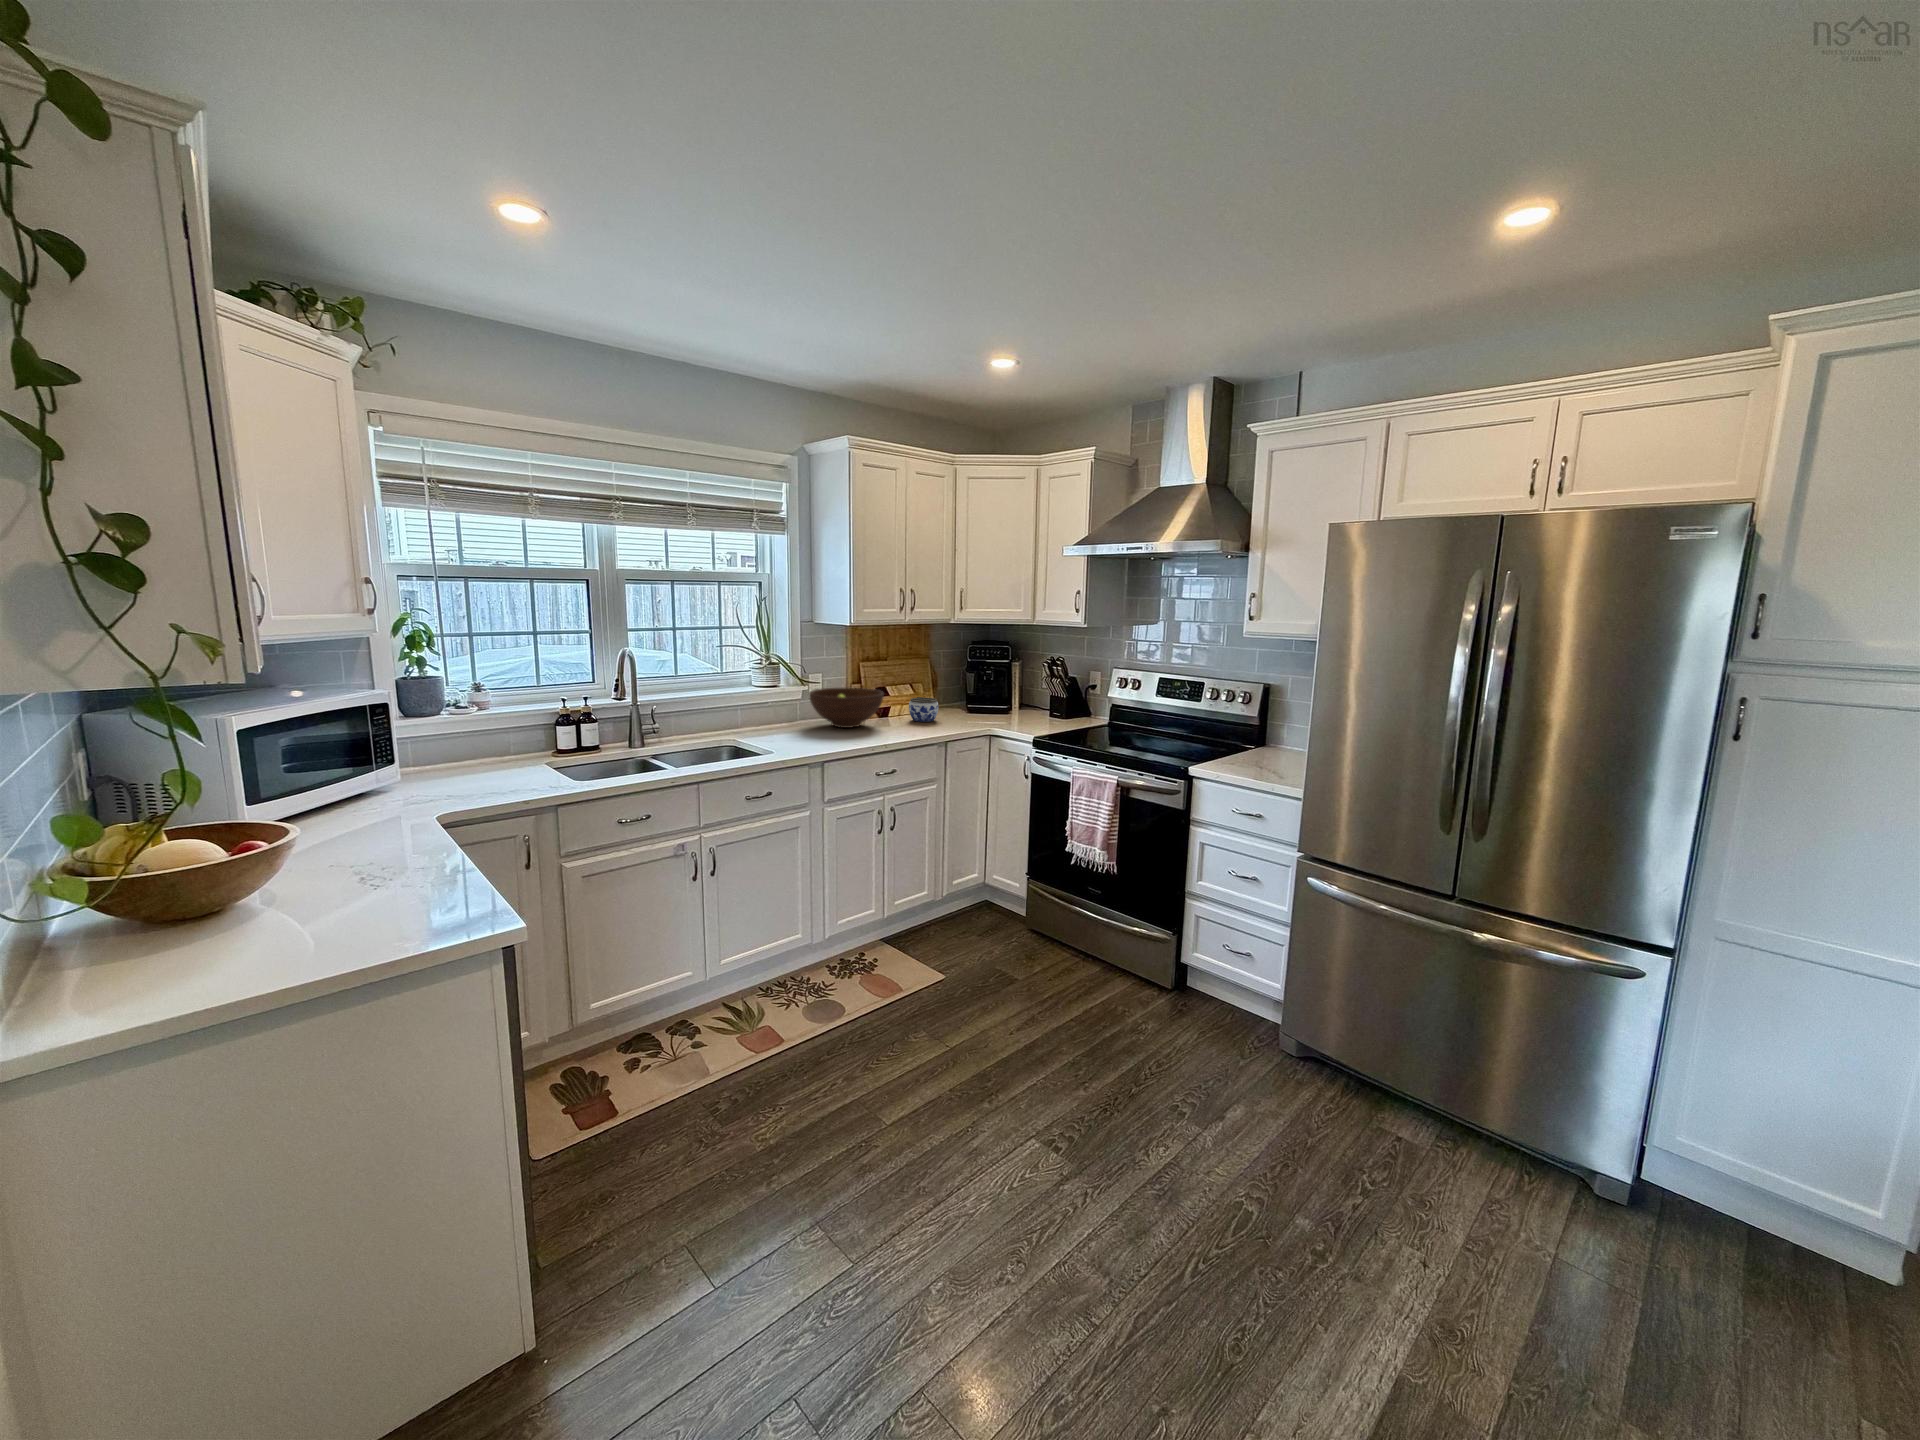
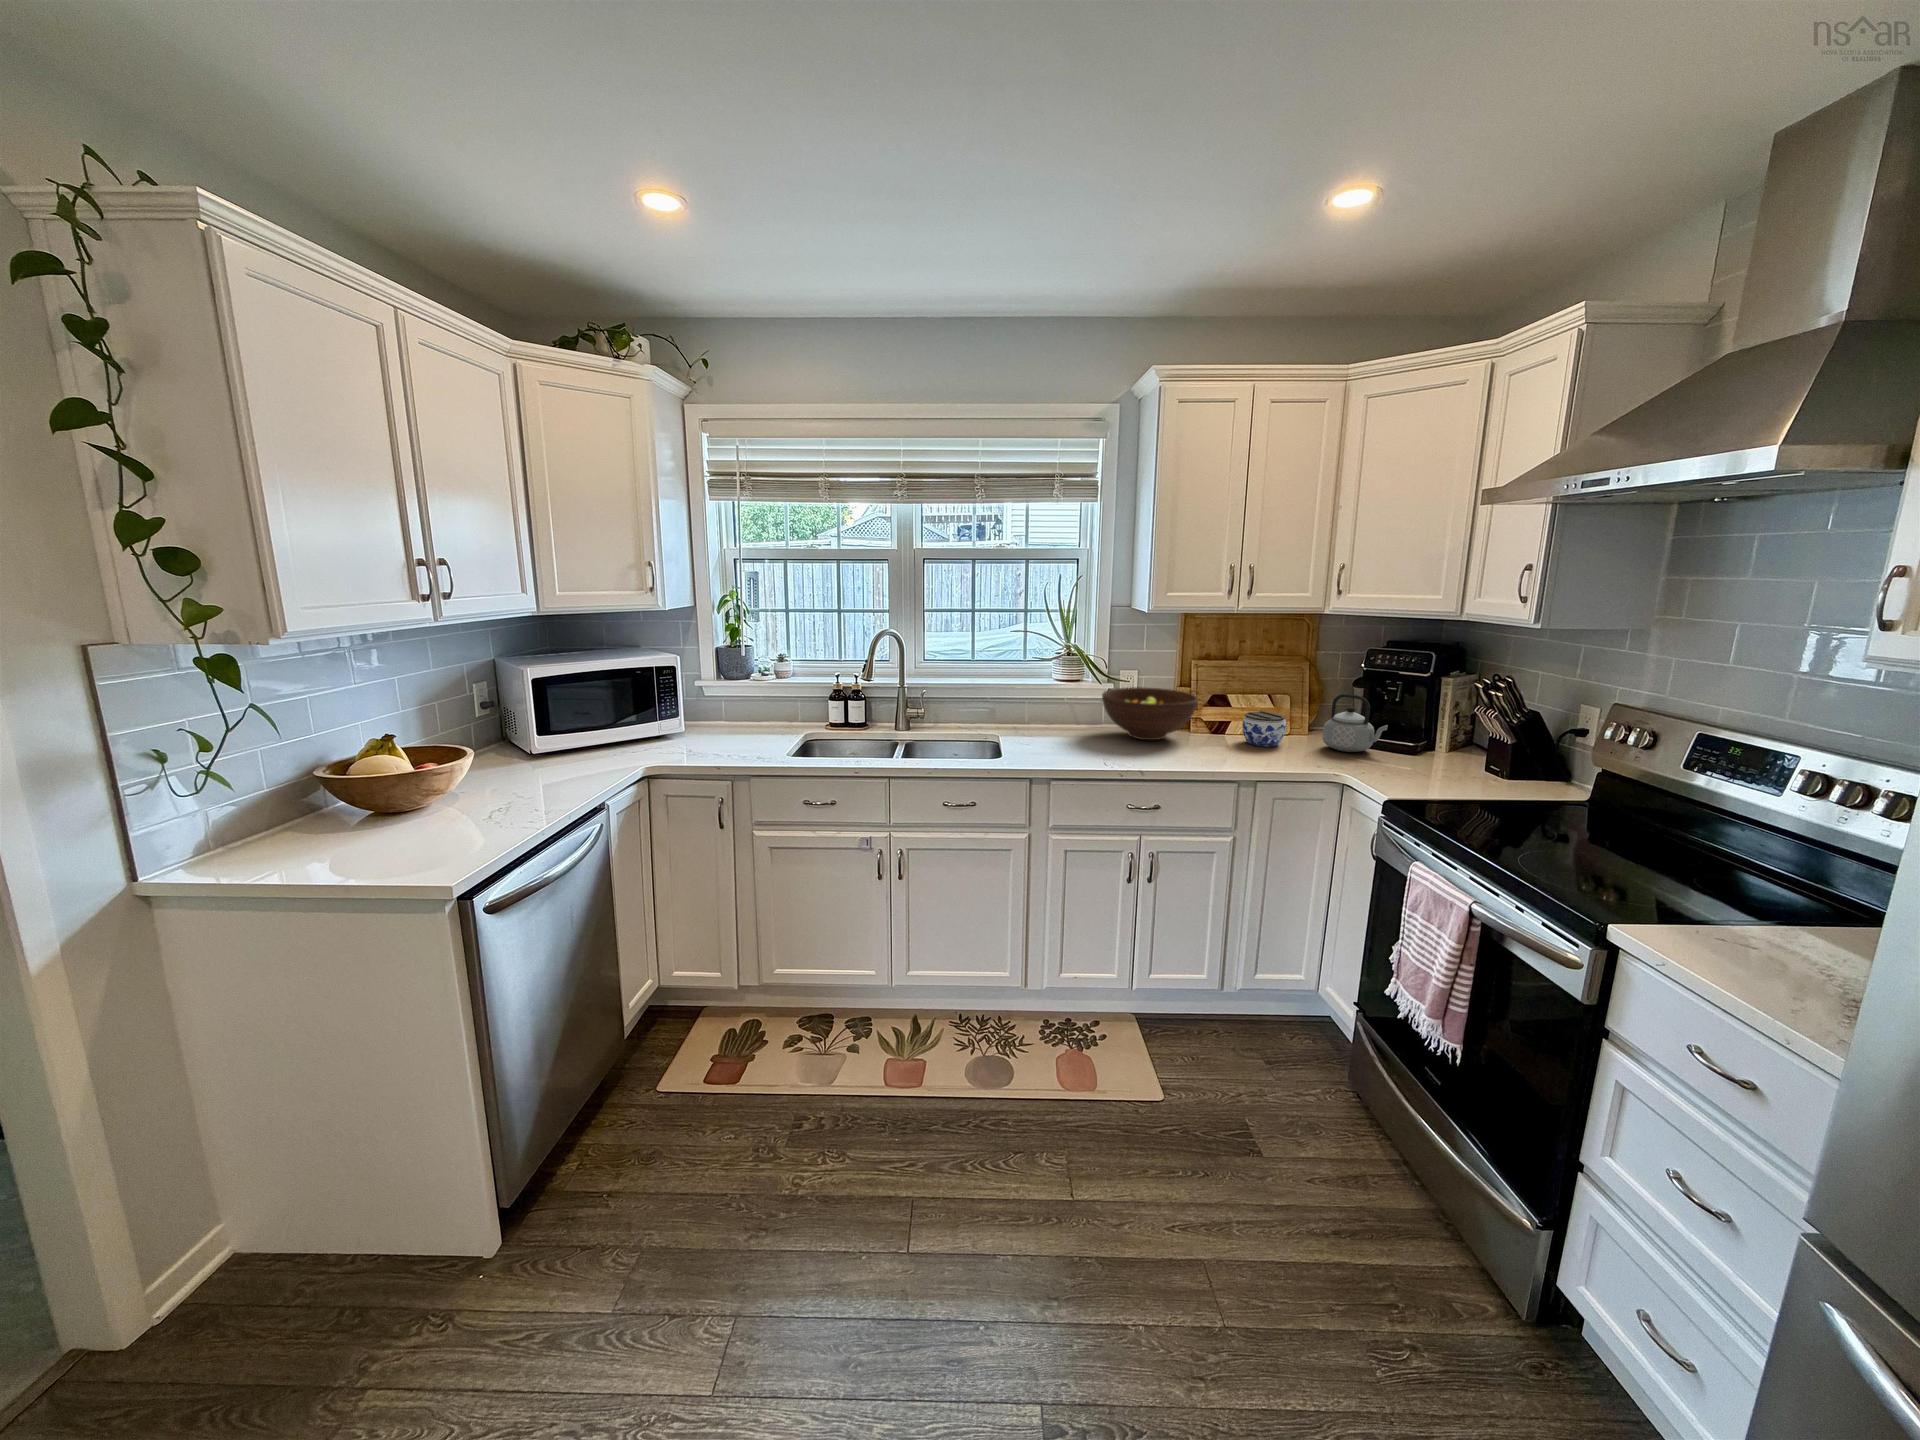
teapot: none [958,679,998,719] -> present [1322,694,1388,752]

